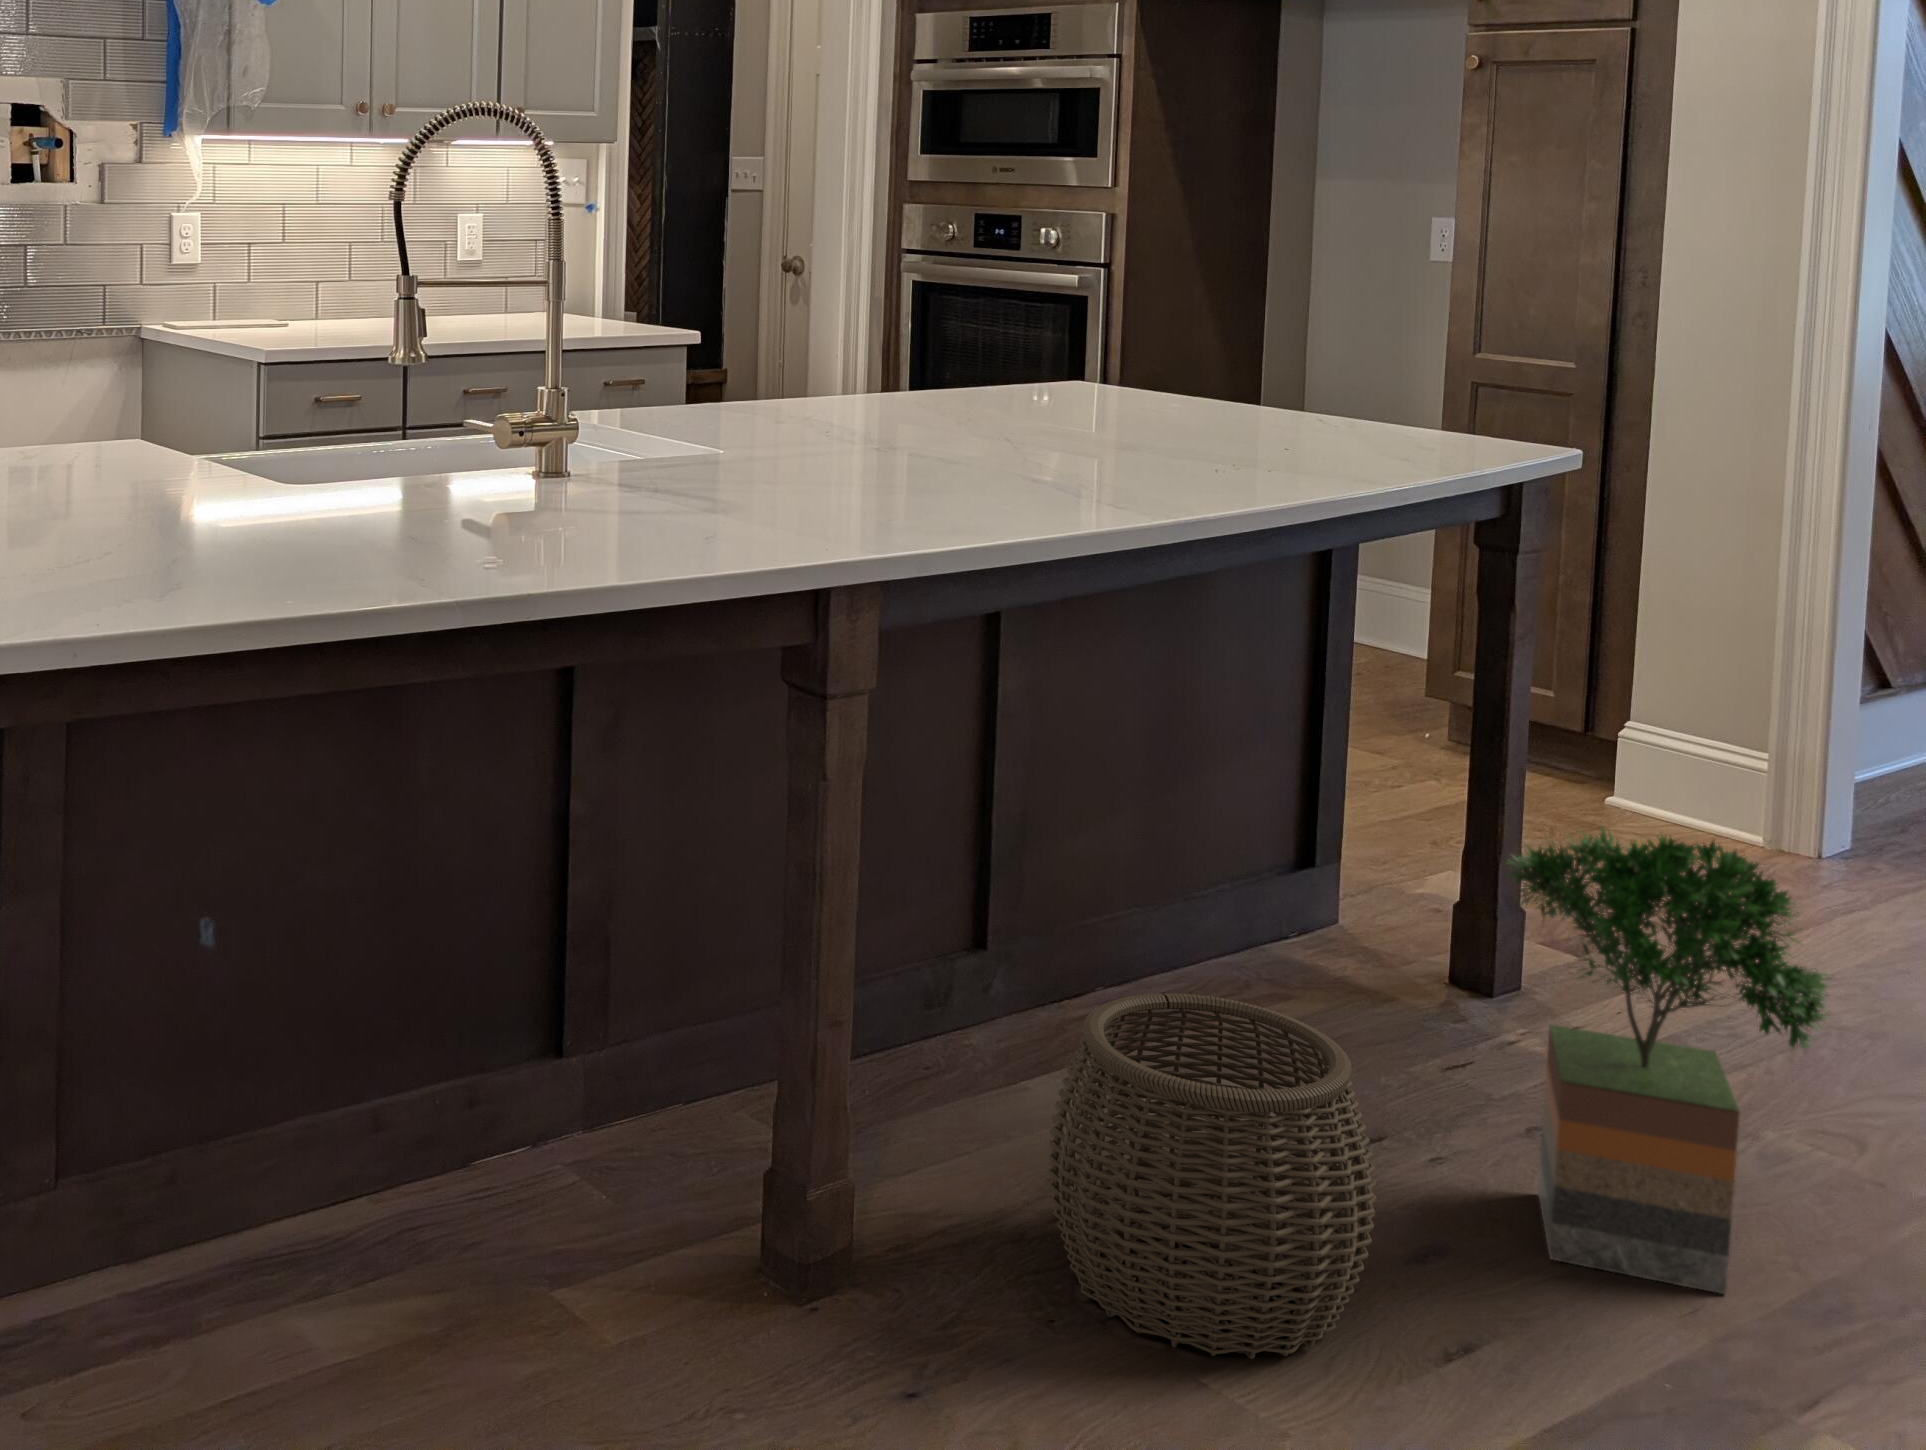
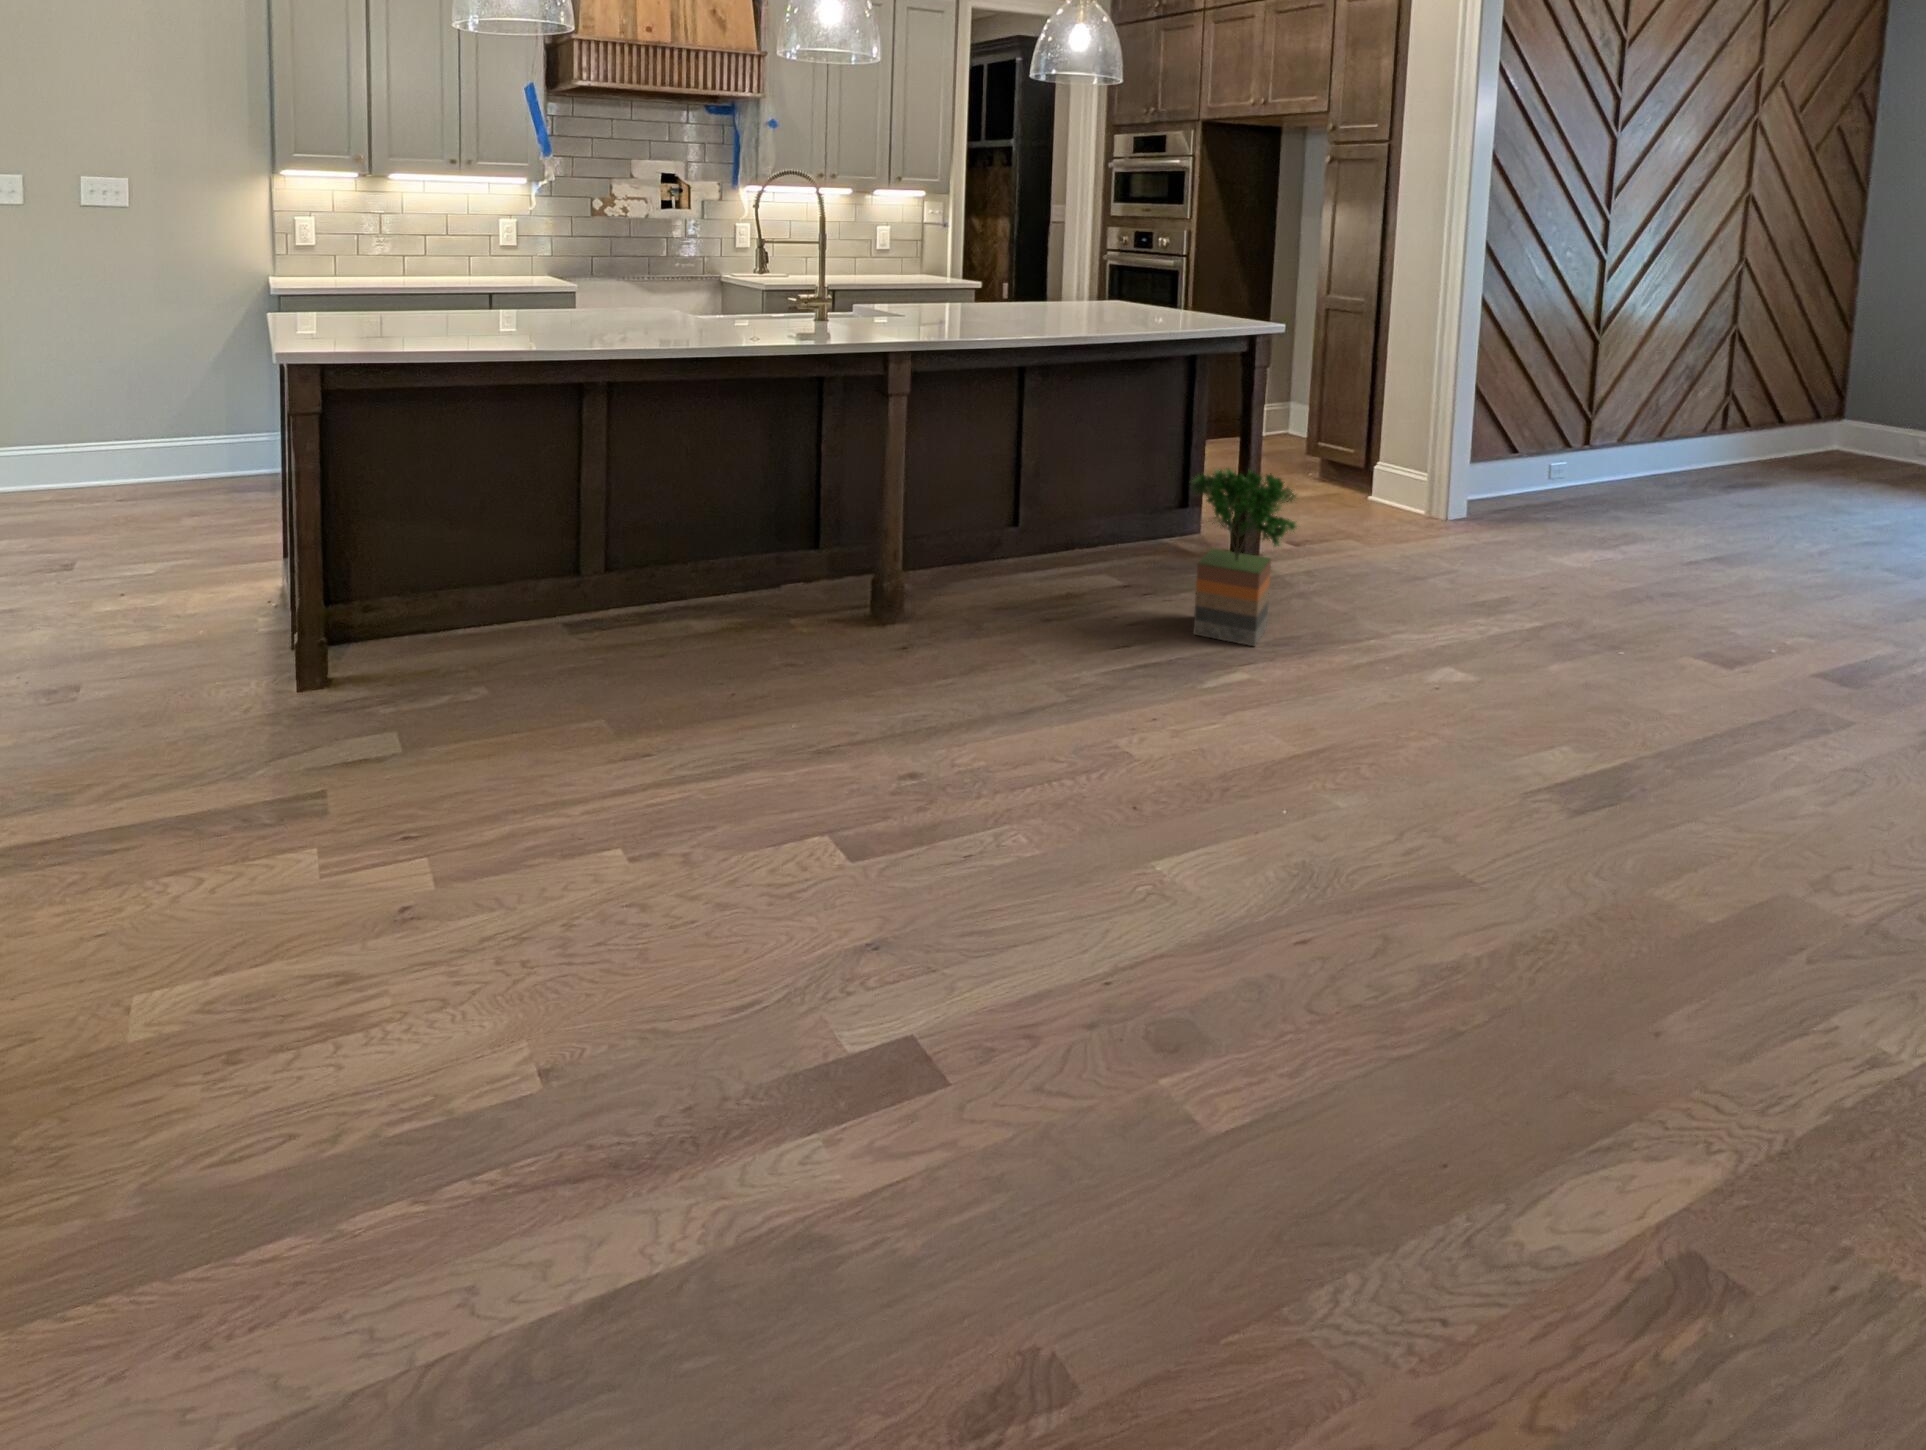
woven basket: present [1048,993,1377,1359] -> none [987,526,1107,654]

